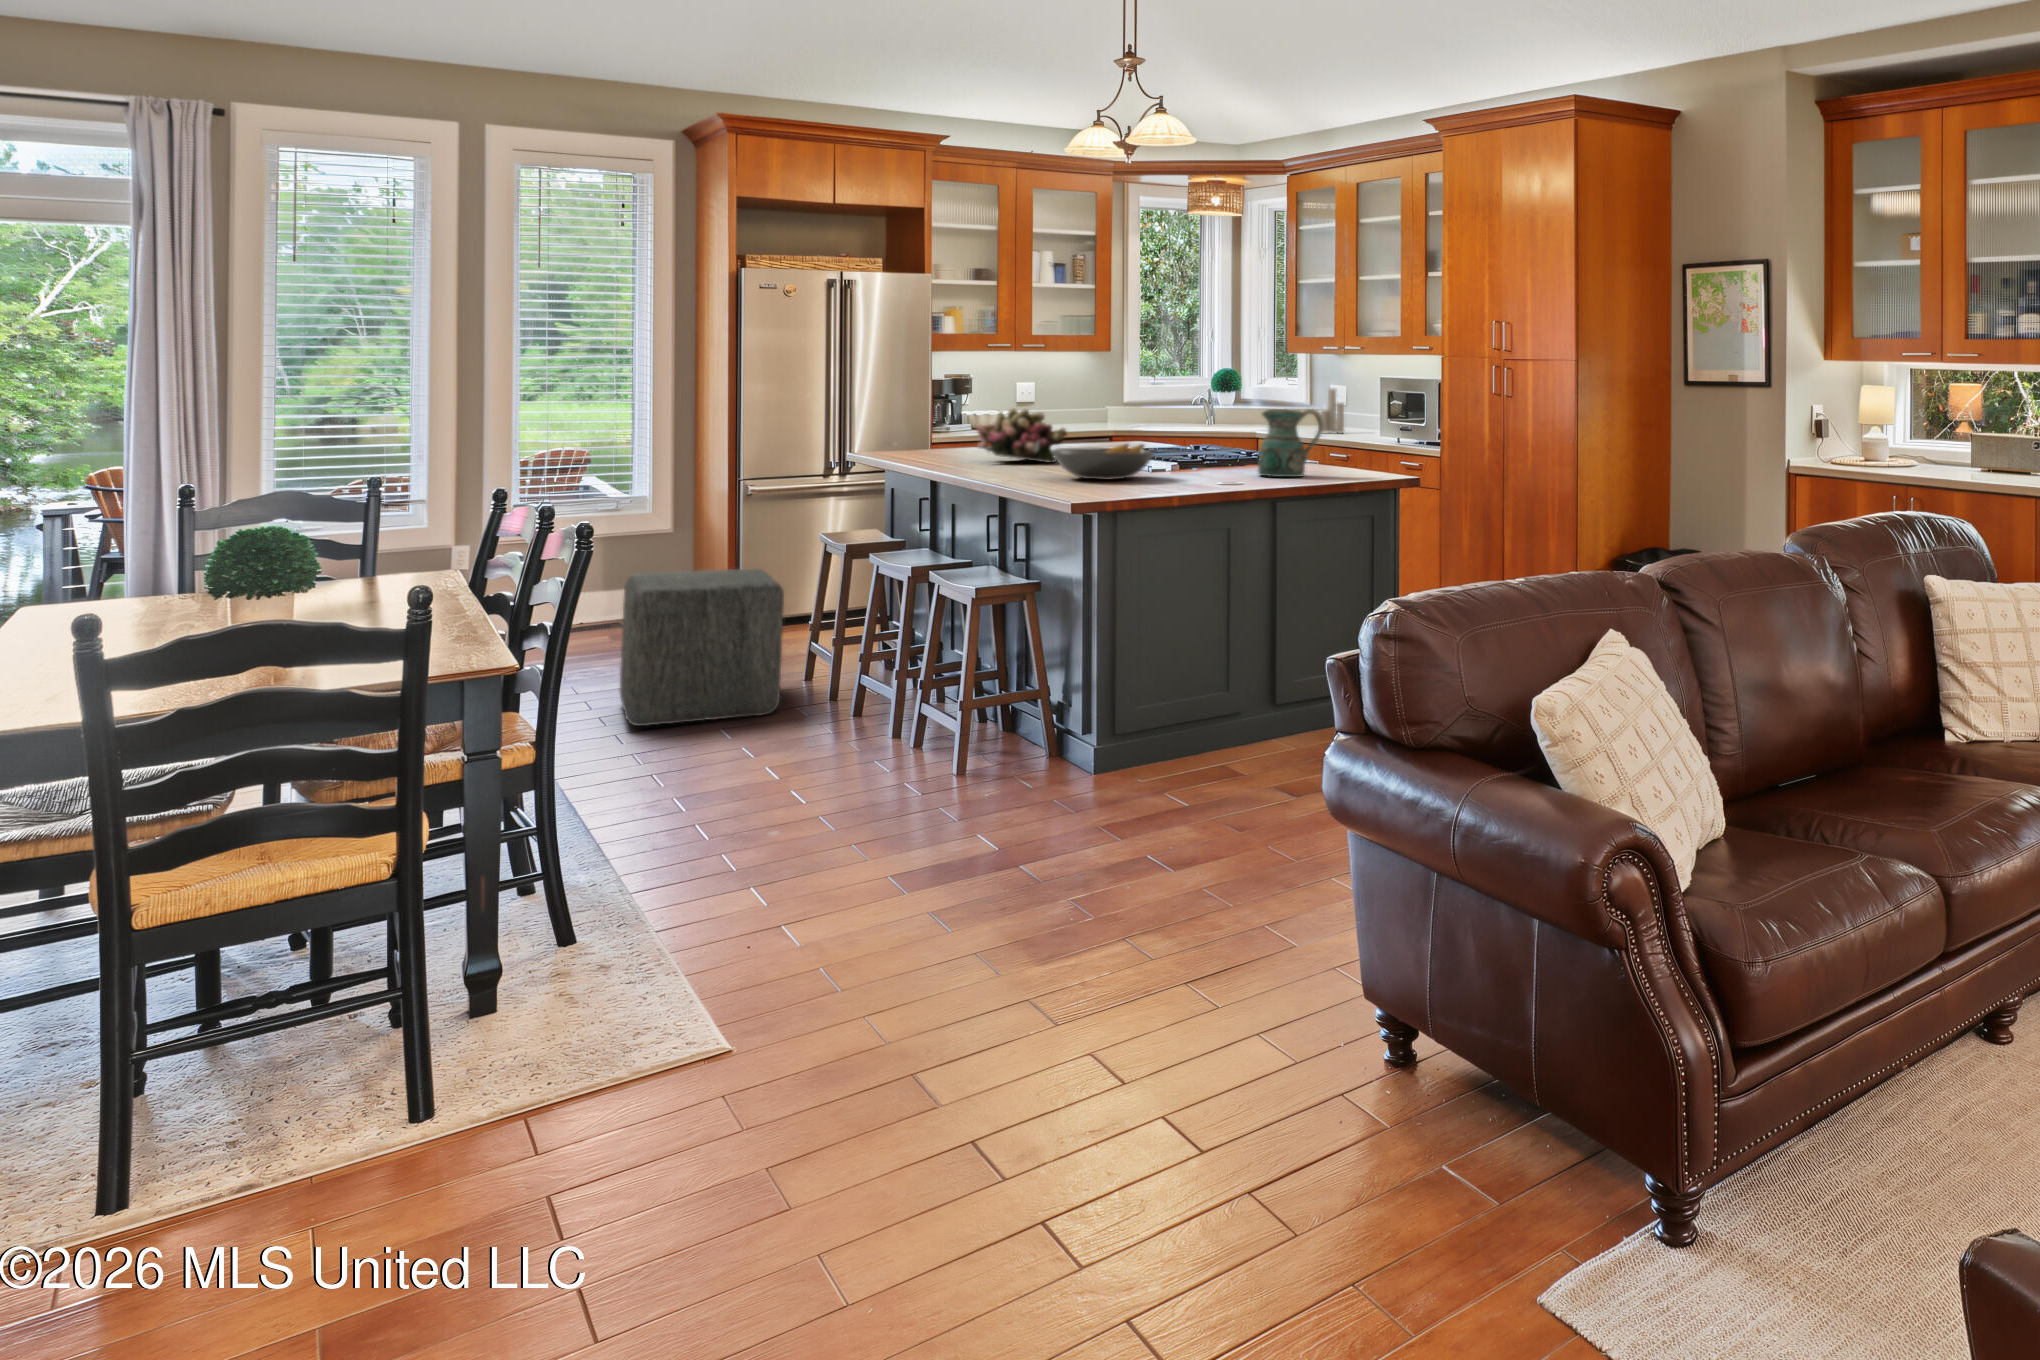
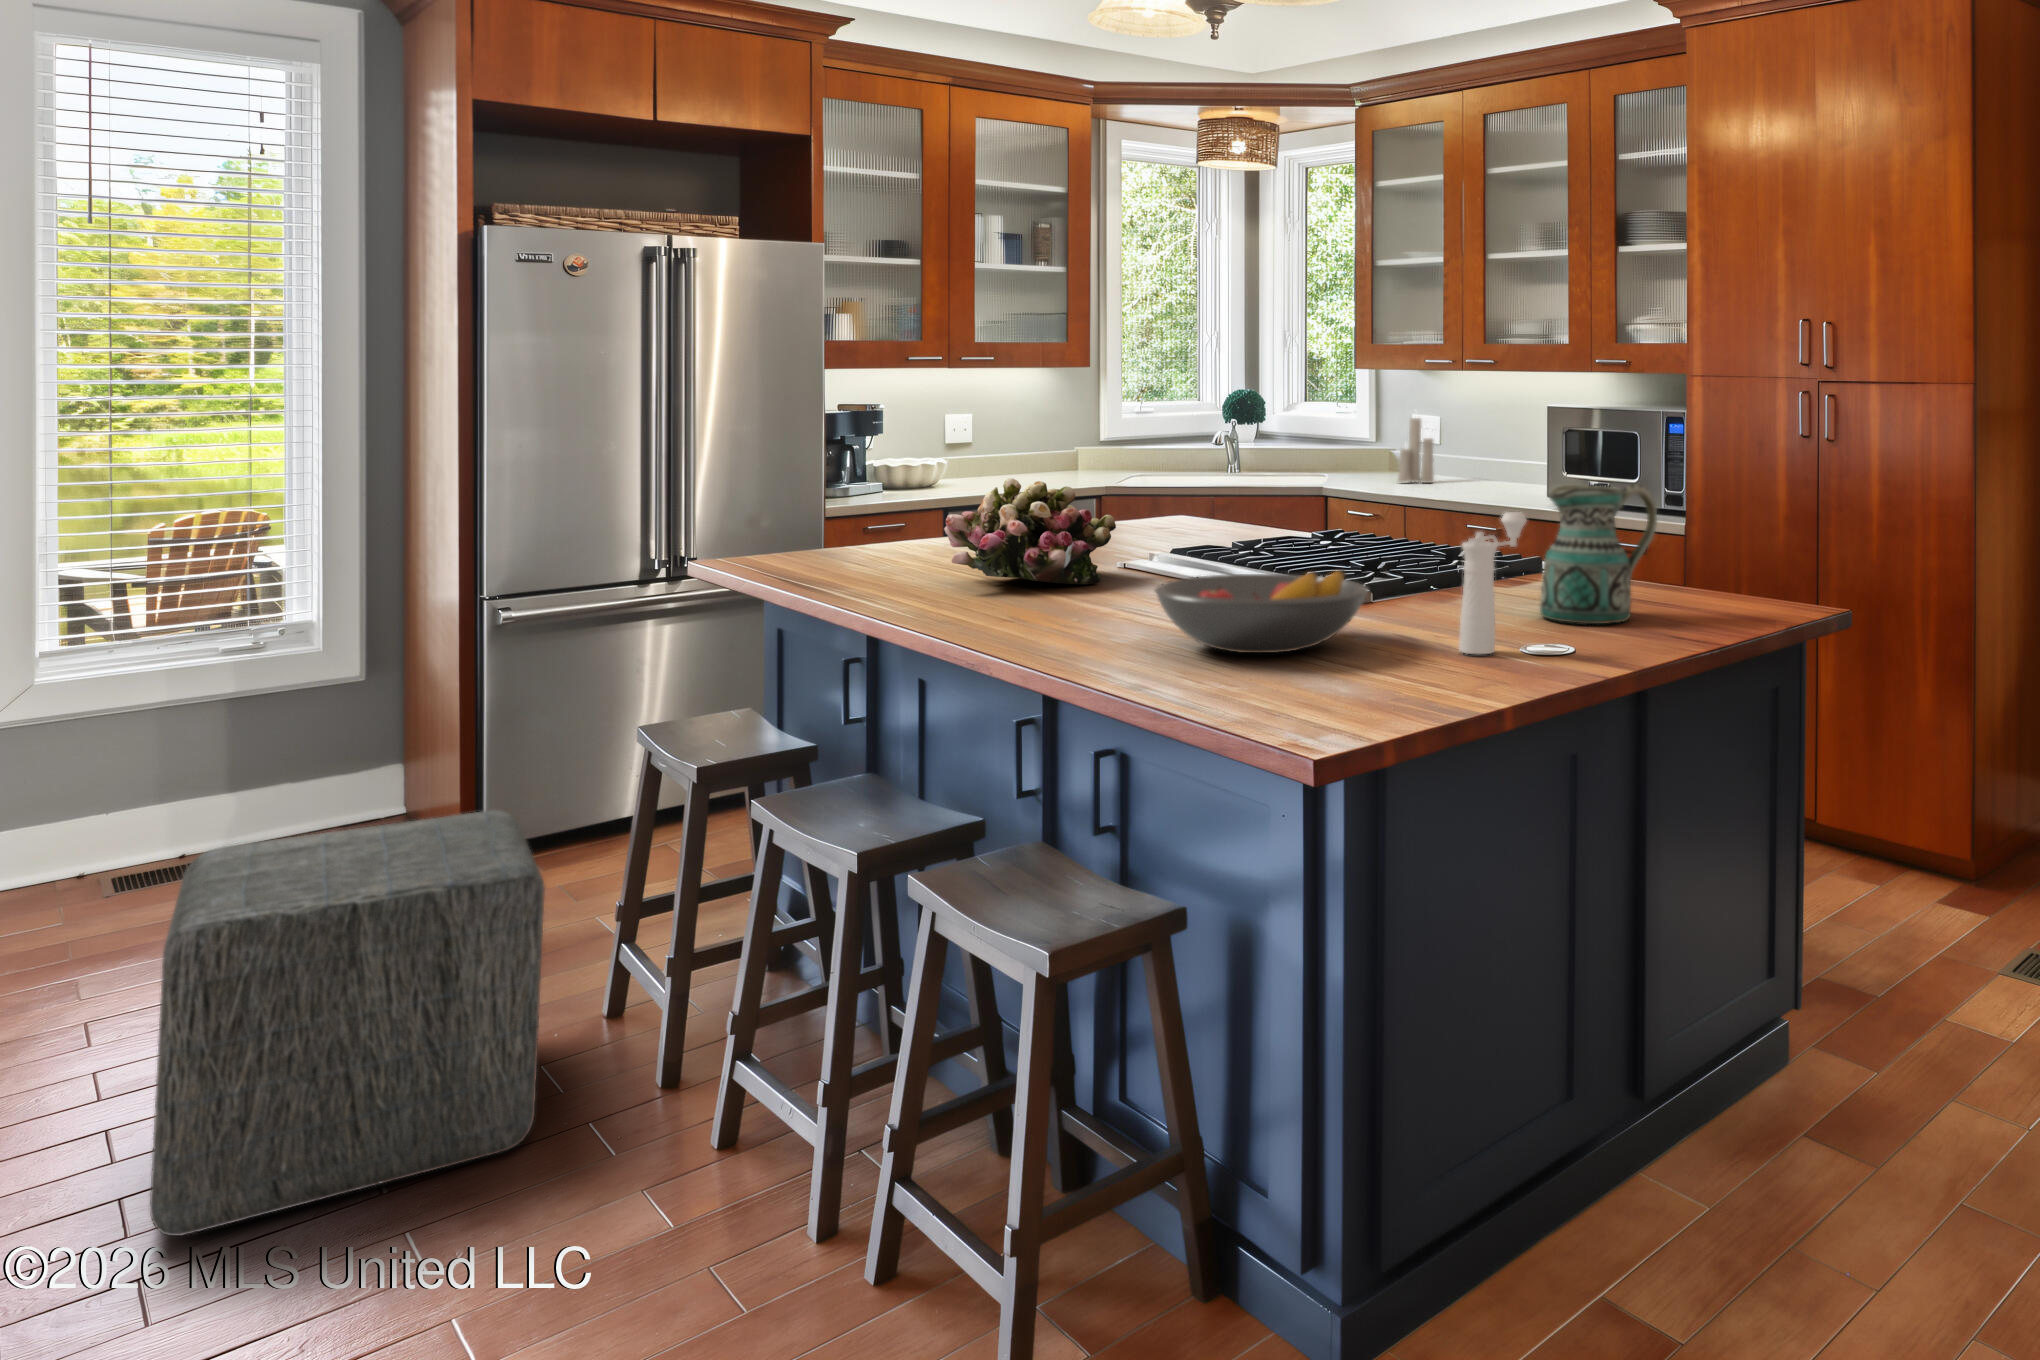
pepper mill: none [1192,418,1233,482] -> present [1459,512,1527,654]

